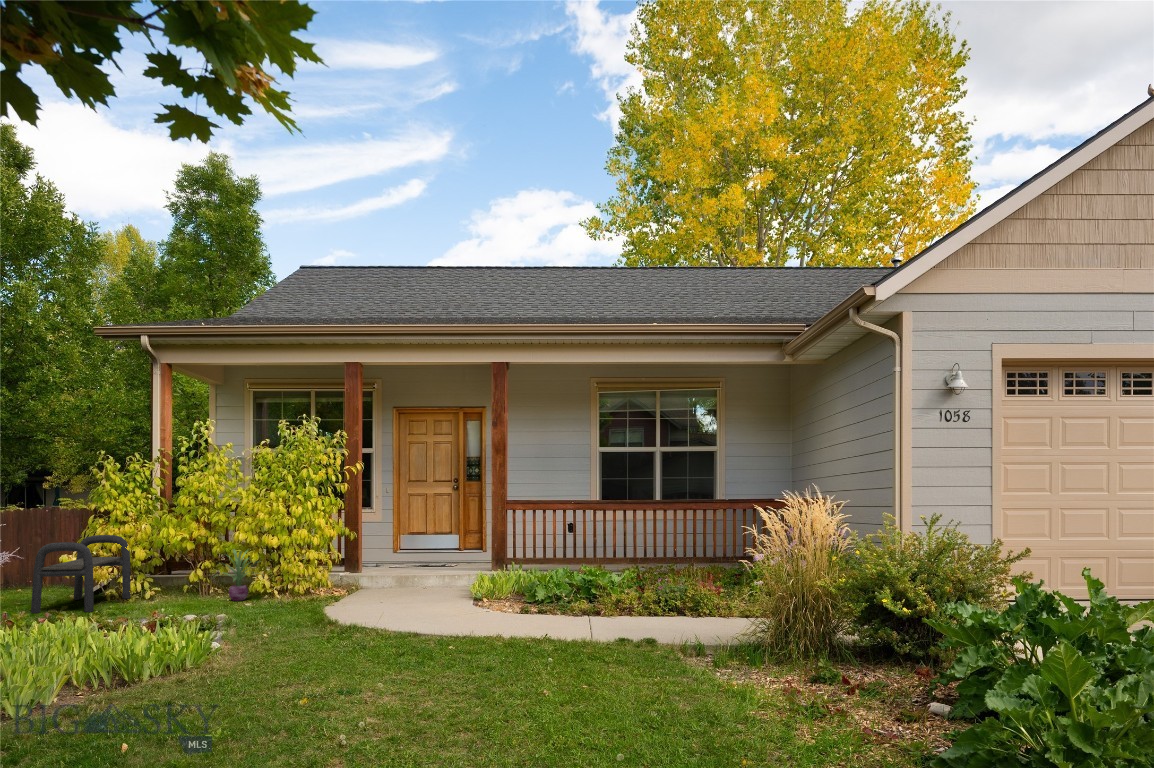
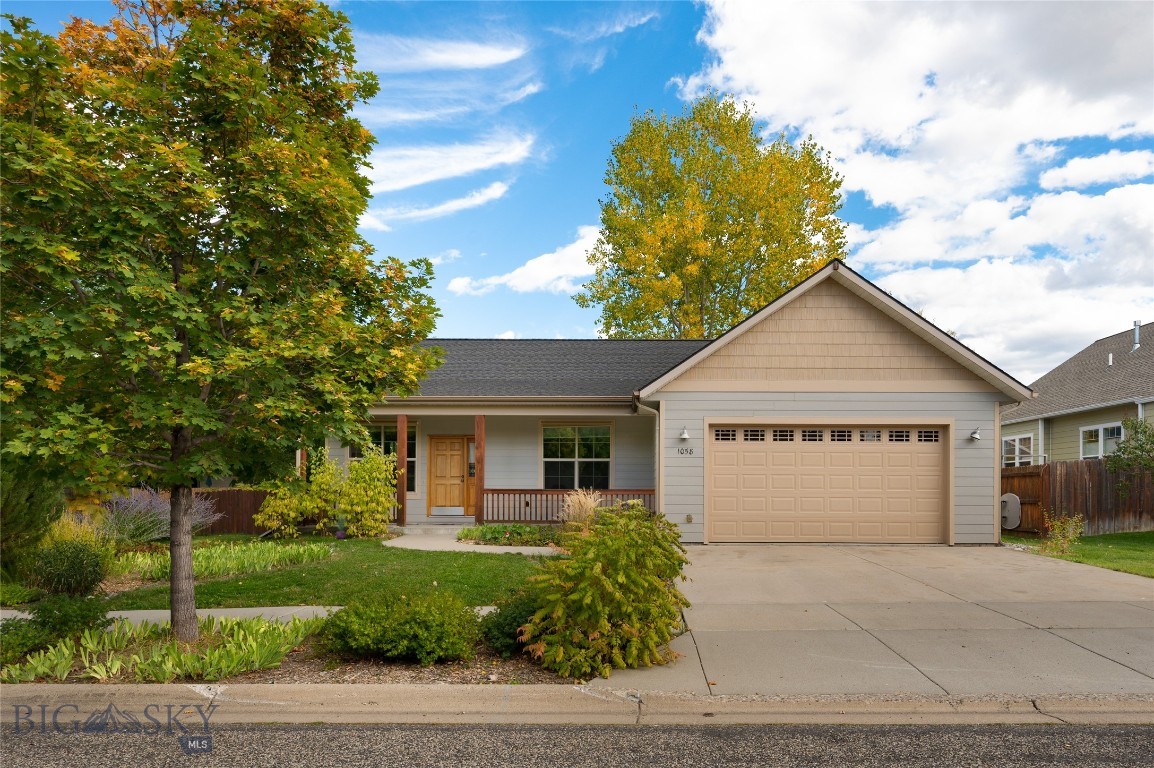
bench: present [31,535,131,613] -> none [241,505,287,543]

